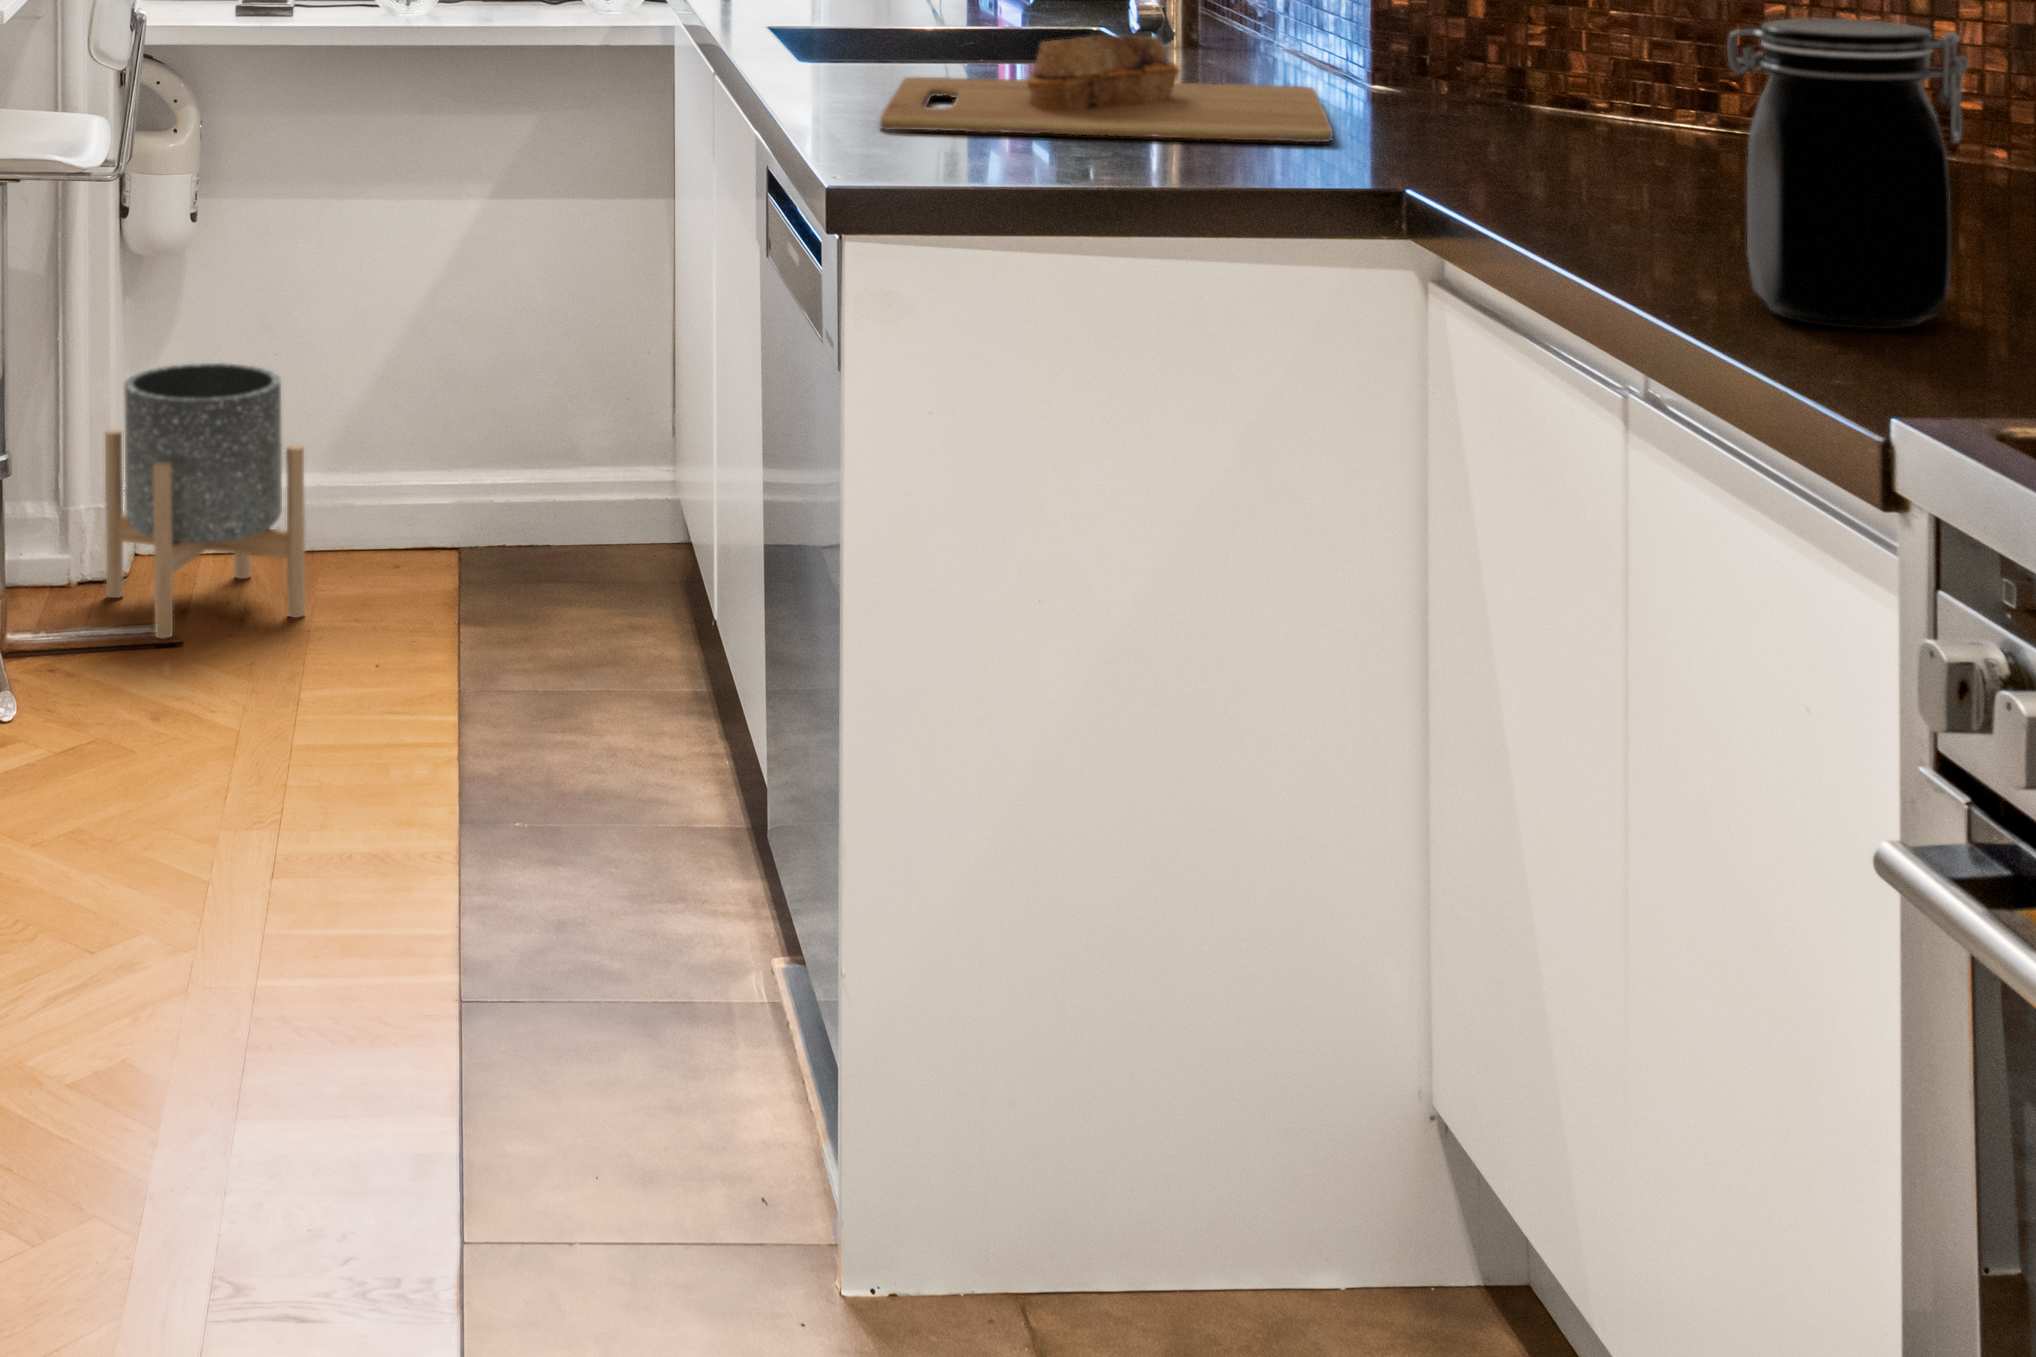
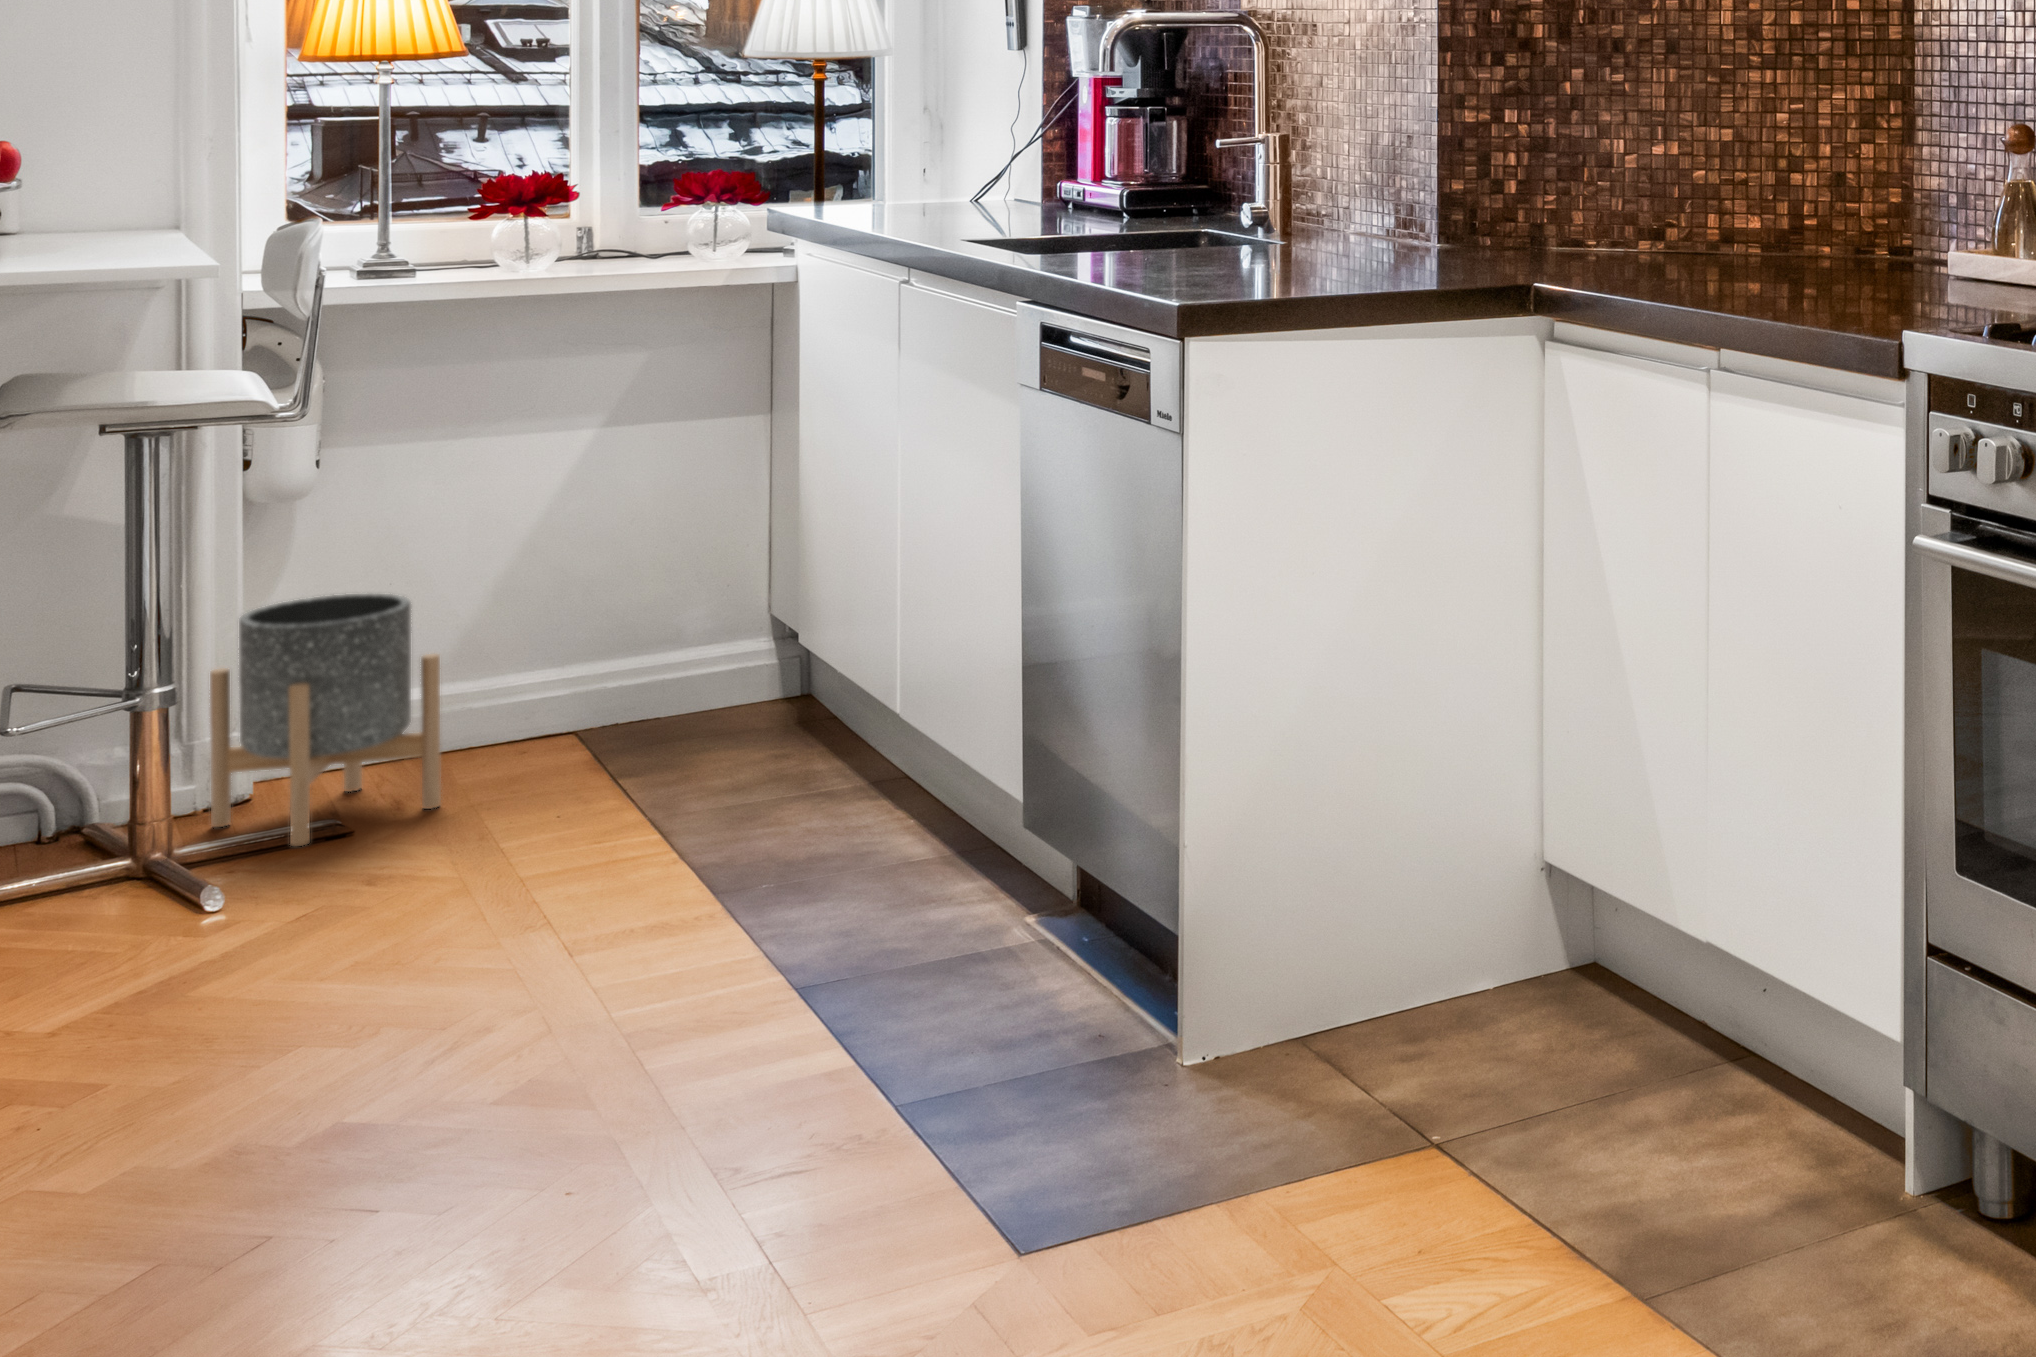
jar: present [1727,19,1969,328] -> none [1769,145,1891,312]
cutting board: present [880,35,1333,142] -> none [1120,209,1454,281]

